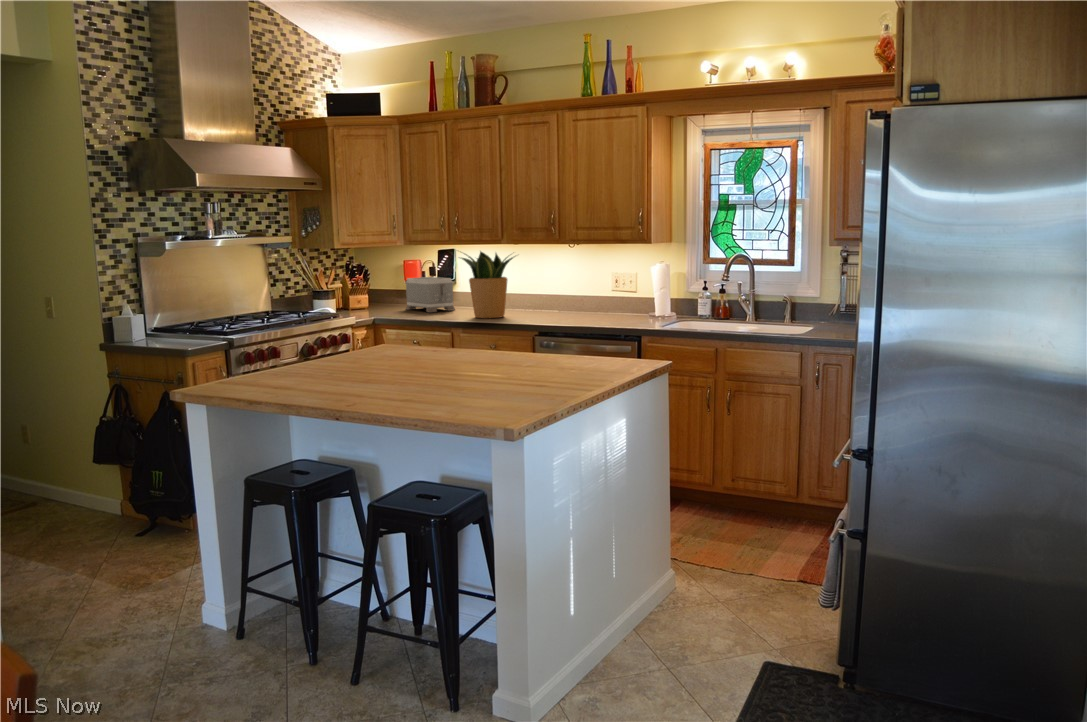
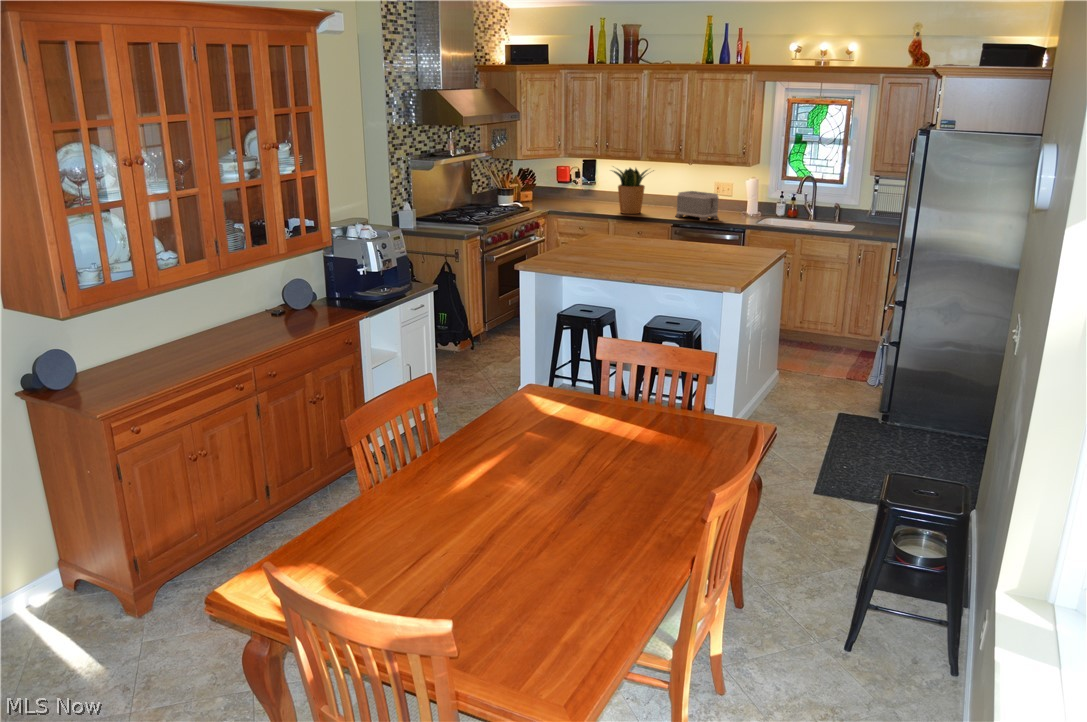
toaster: present [406,277,455,312] -> present [676,191,718,221]

